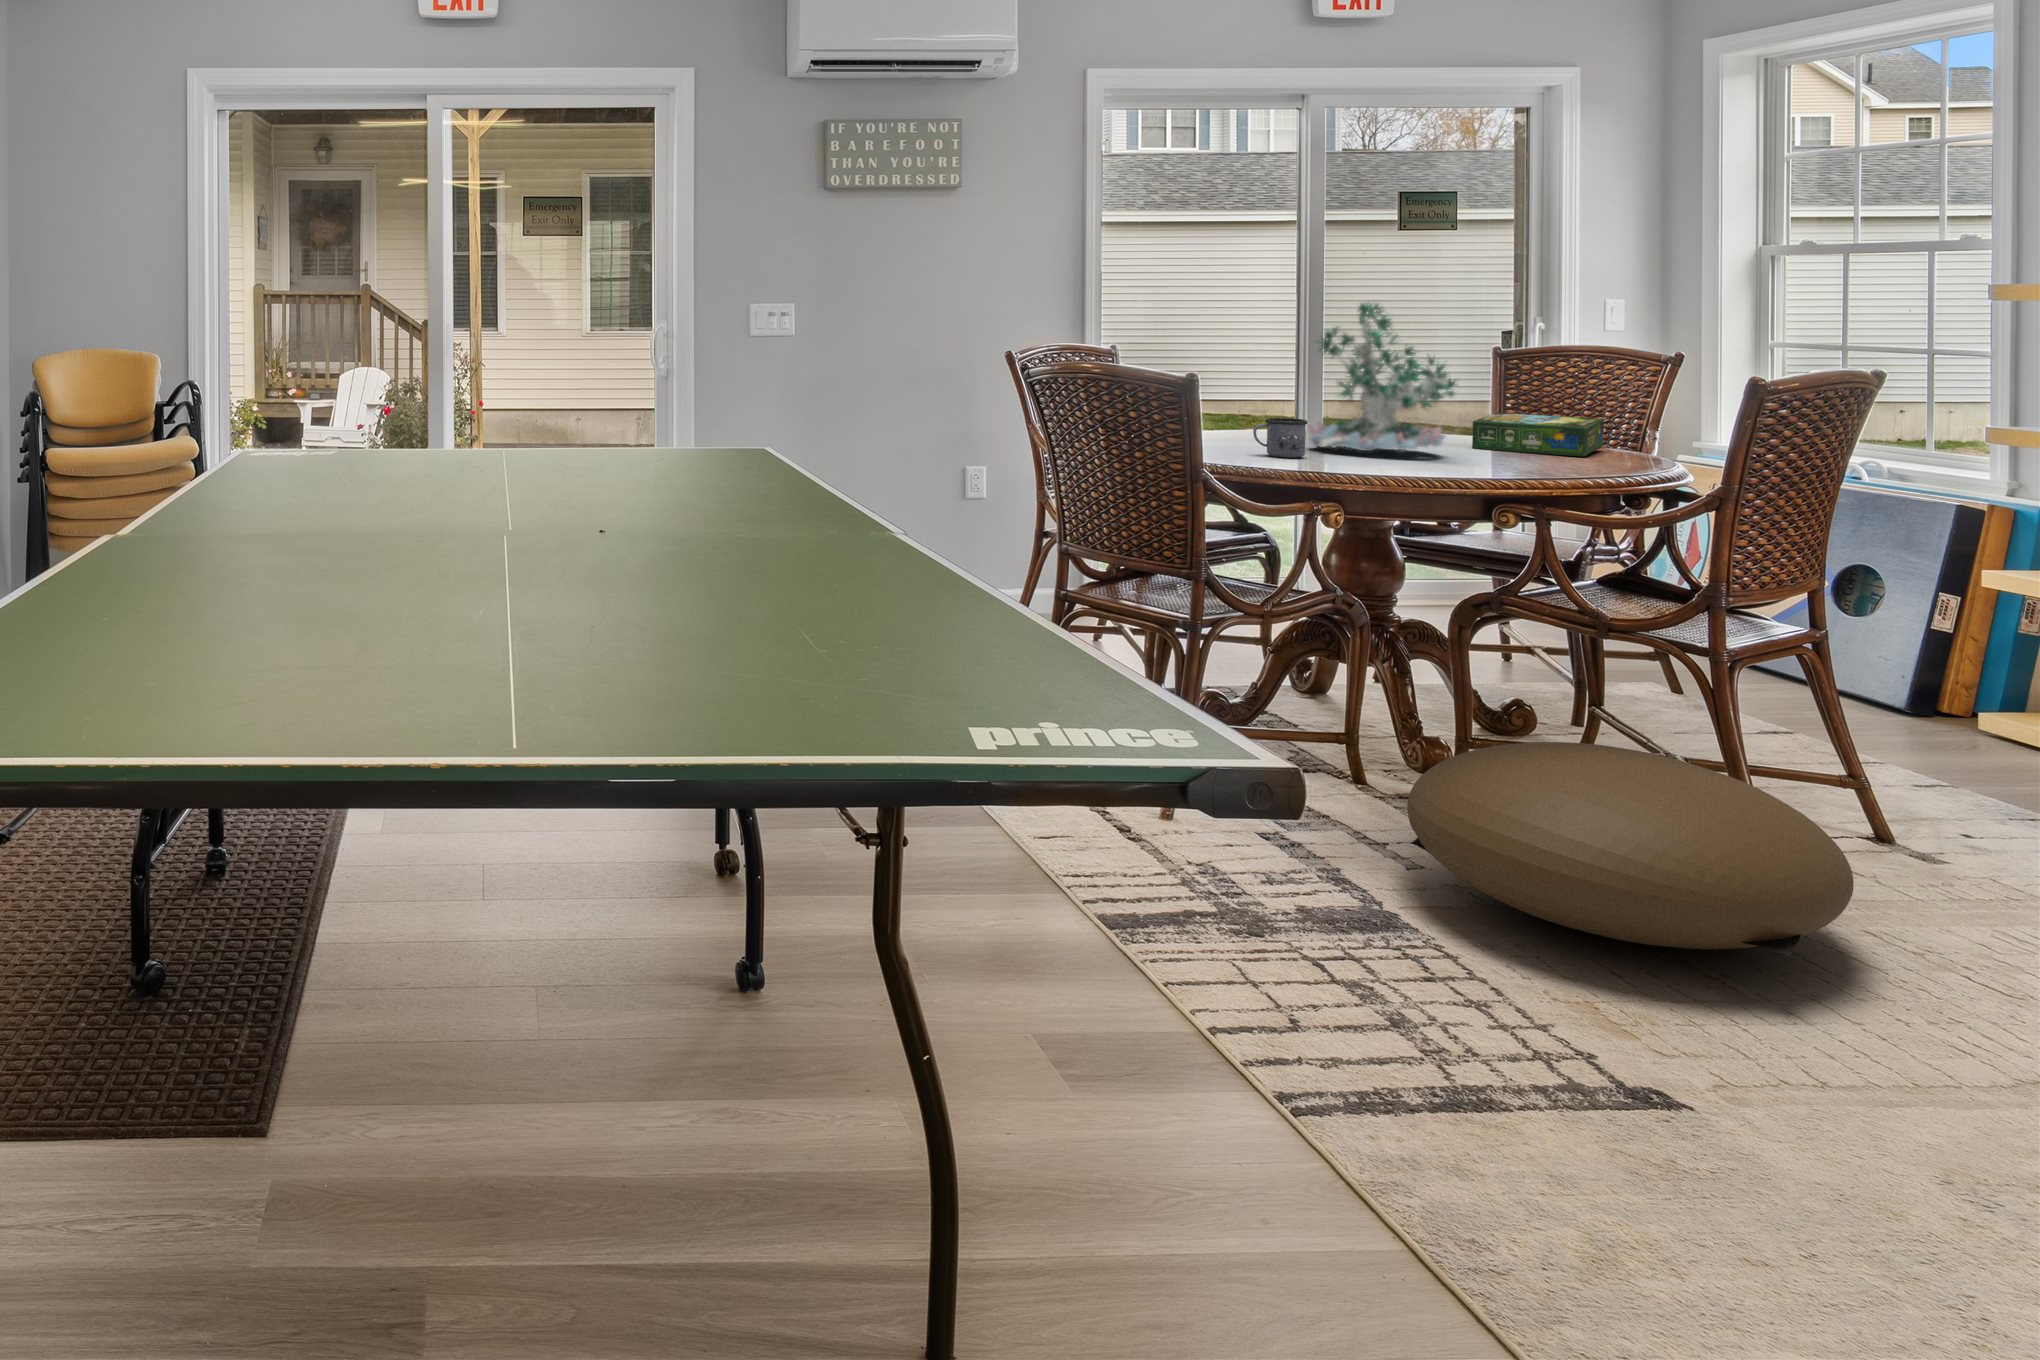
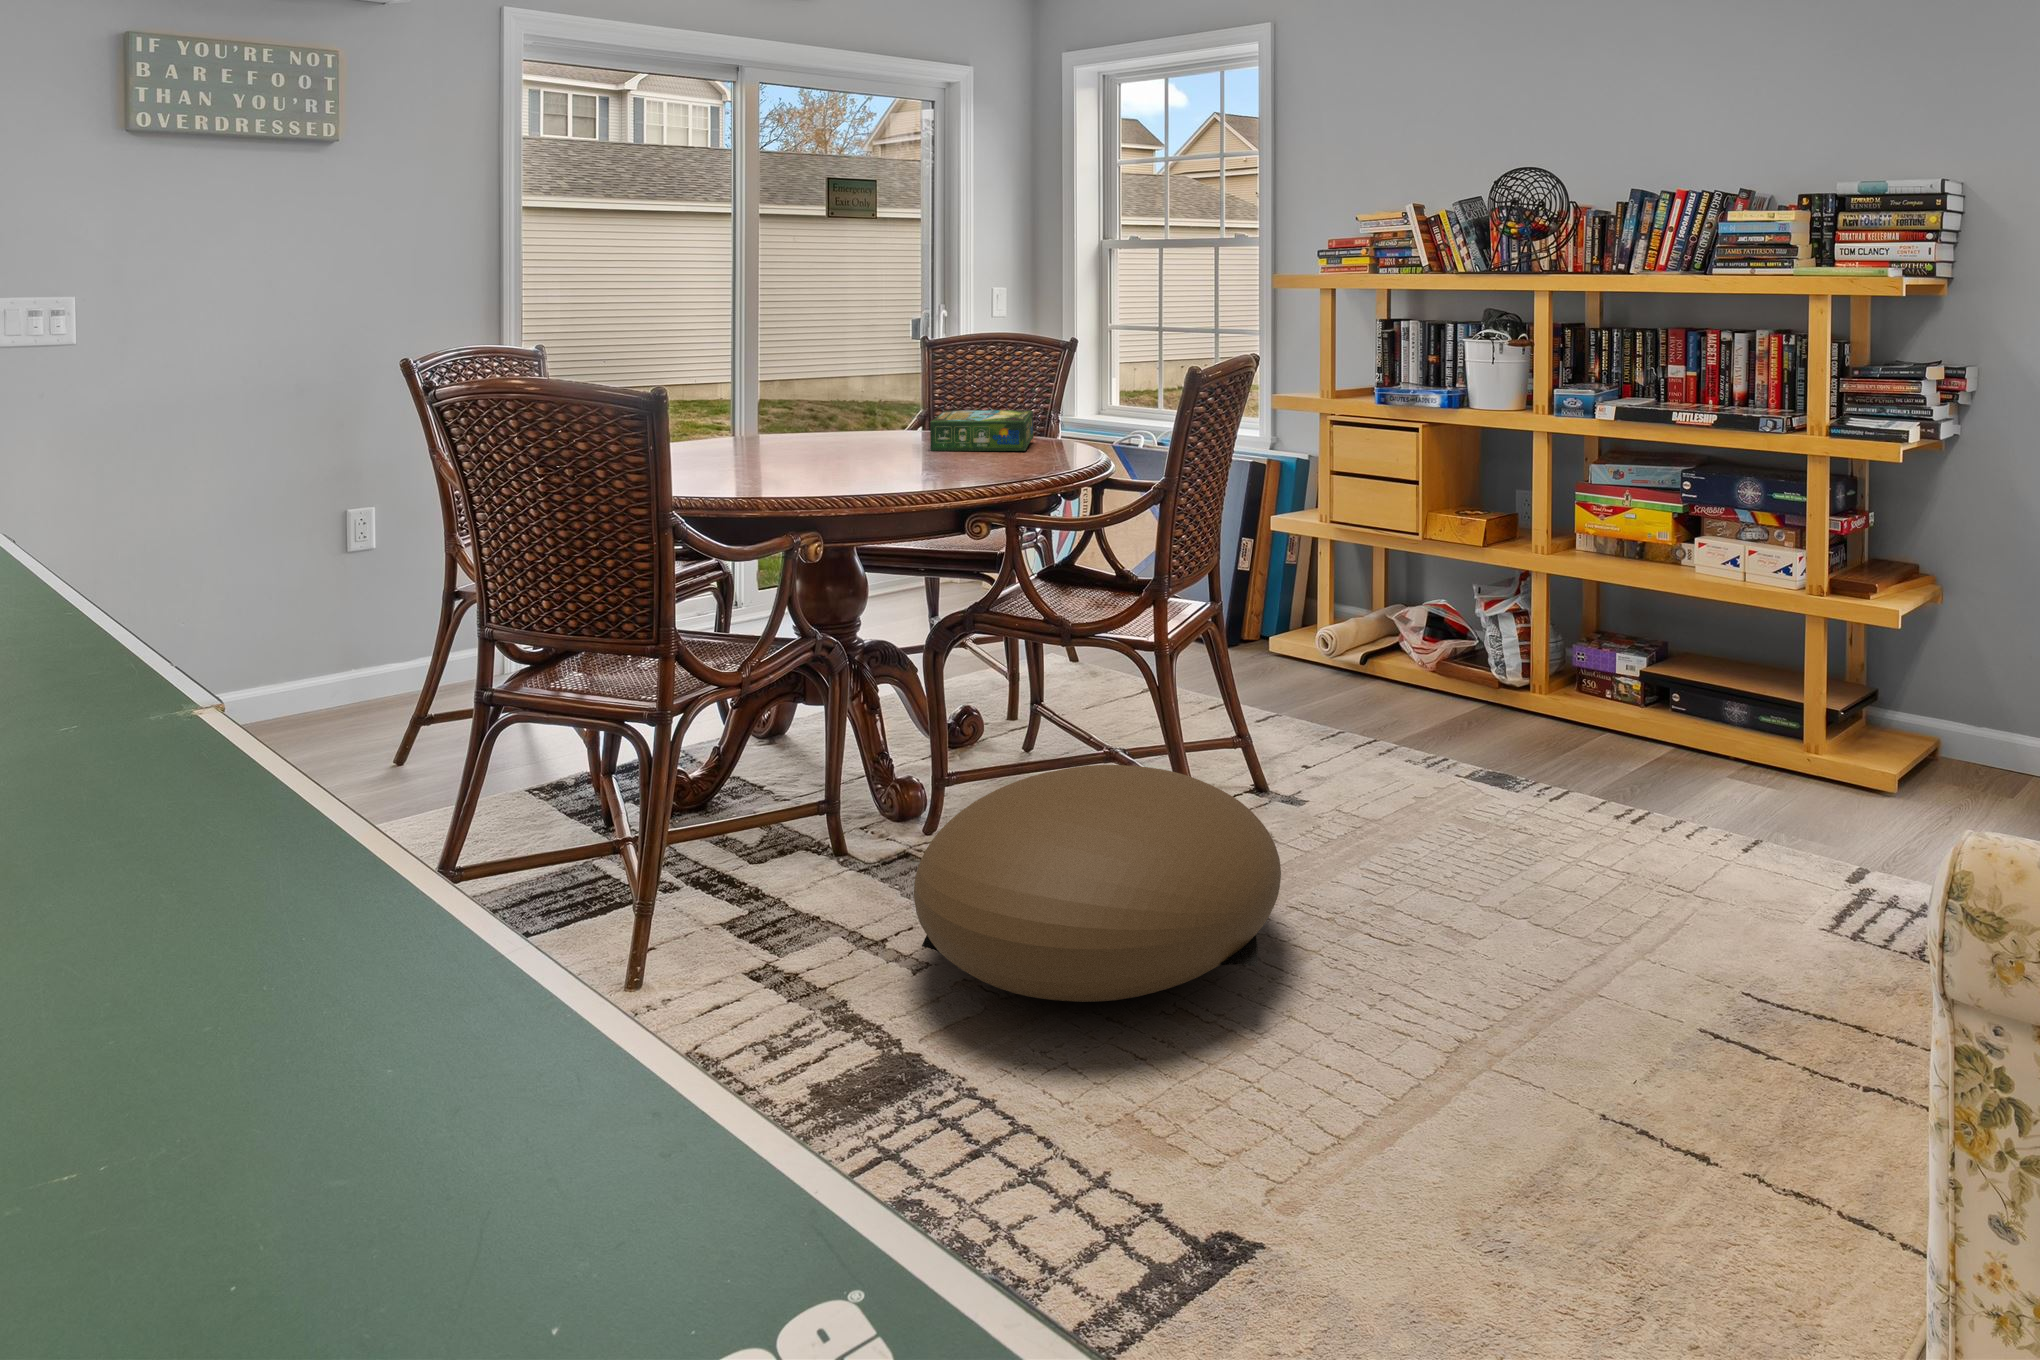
plant: present [1308,303,1456,451] -> none [779,291,928,467]
mug: present [1253,418,1307,458] -> none [724,435,782,483]

